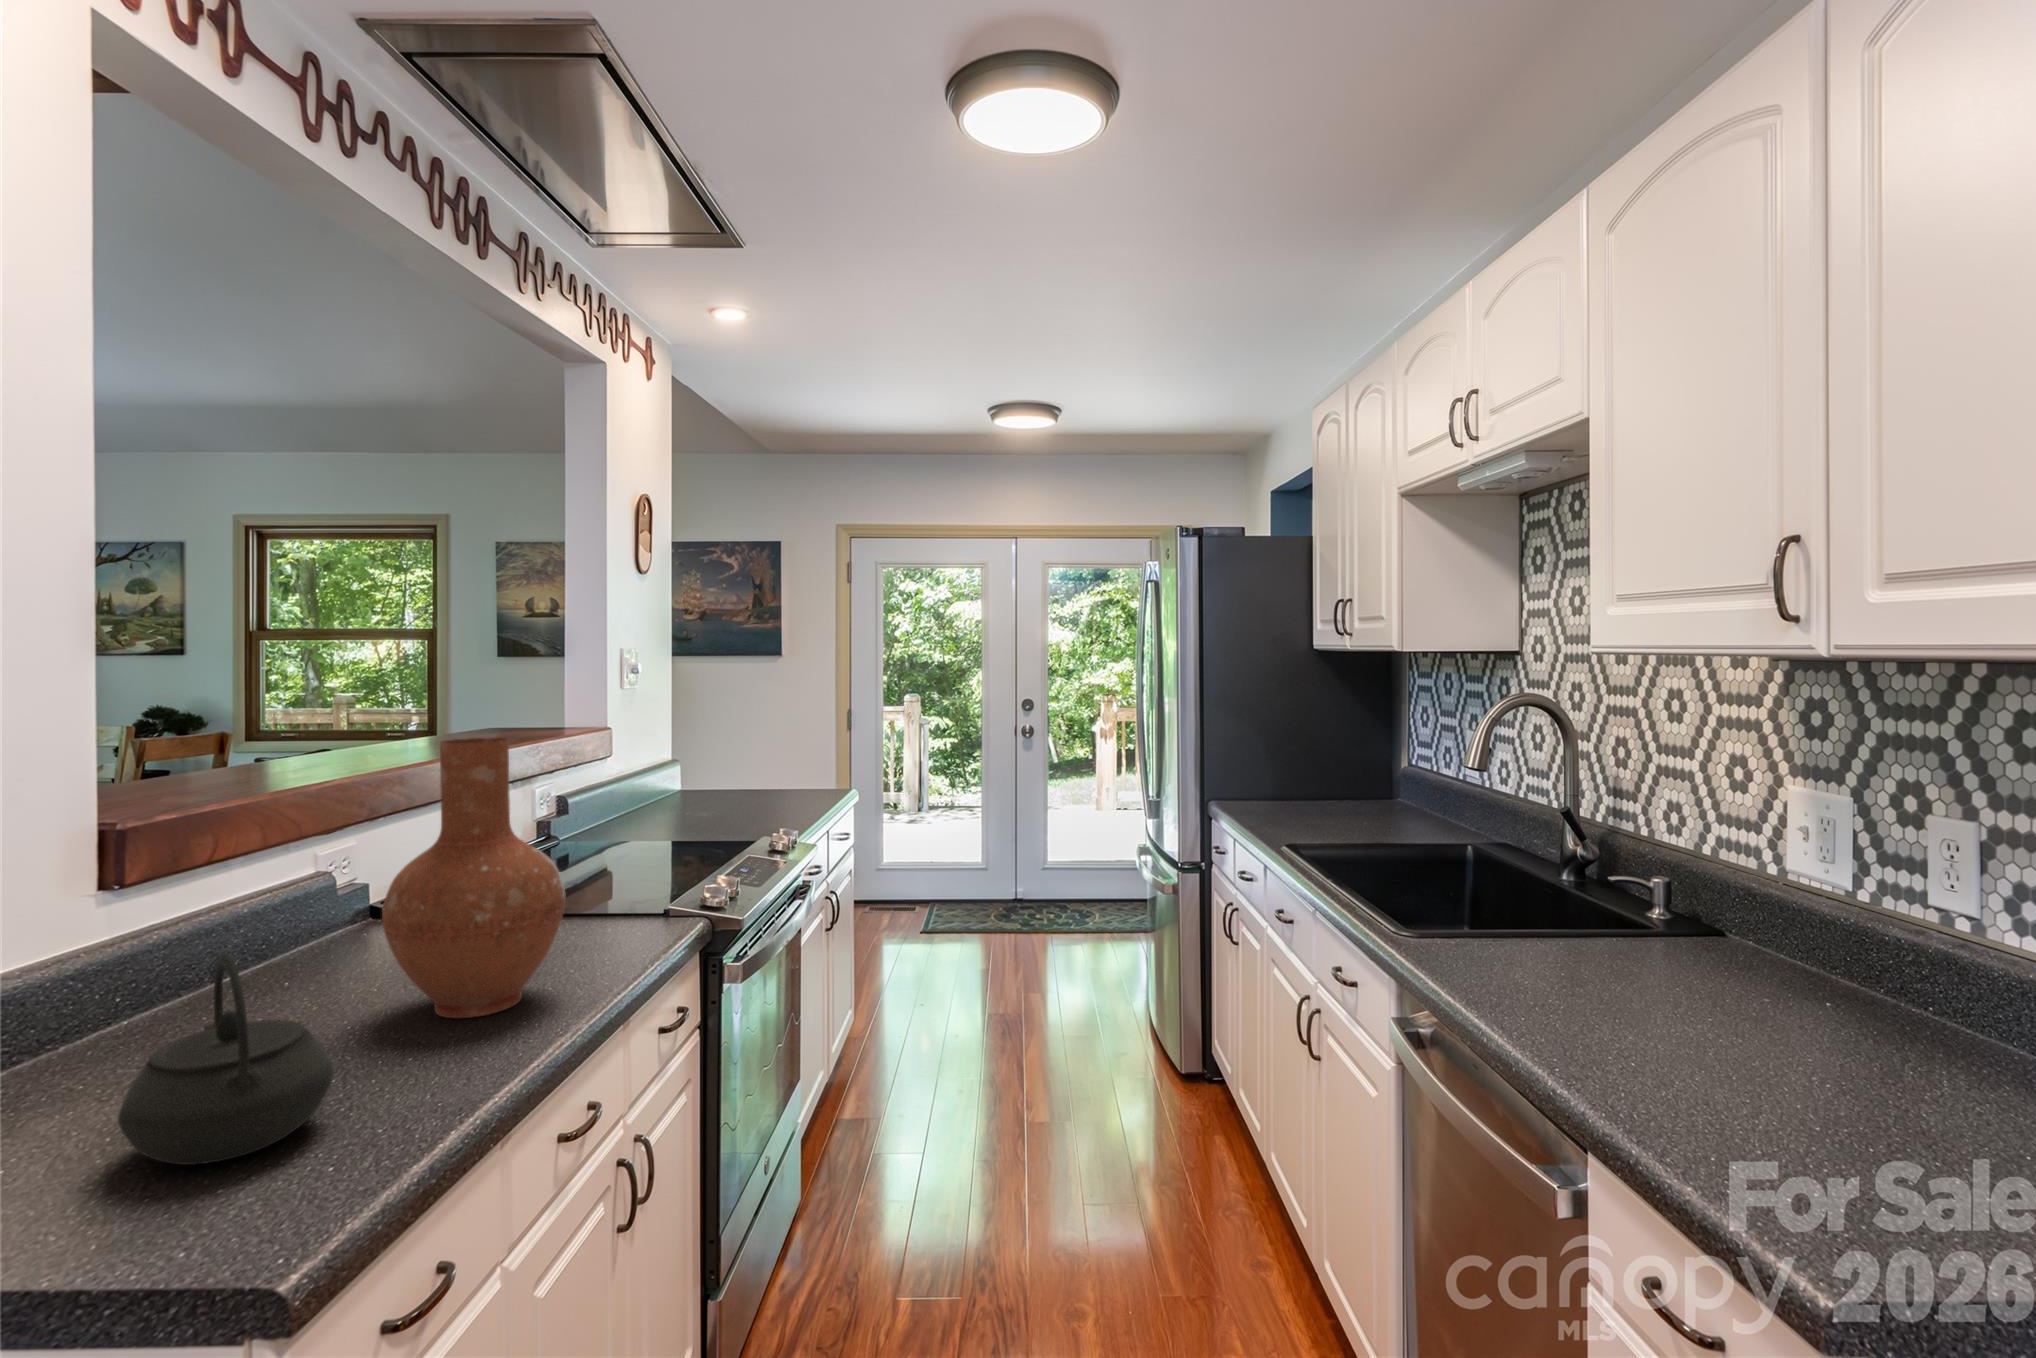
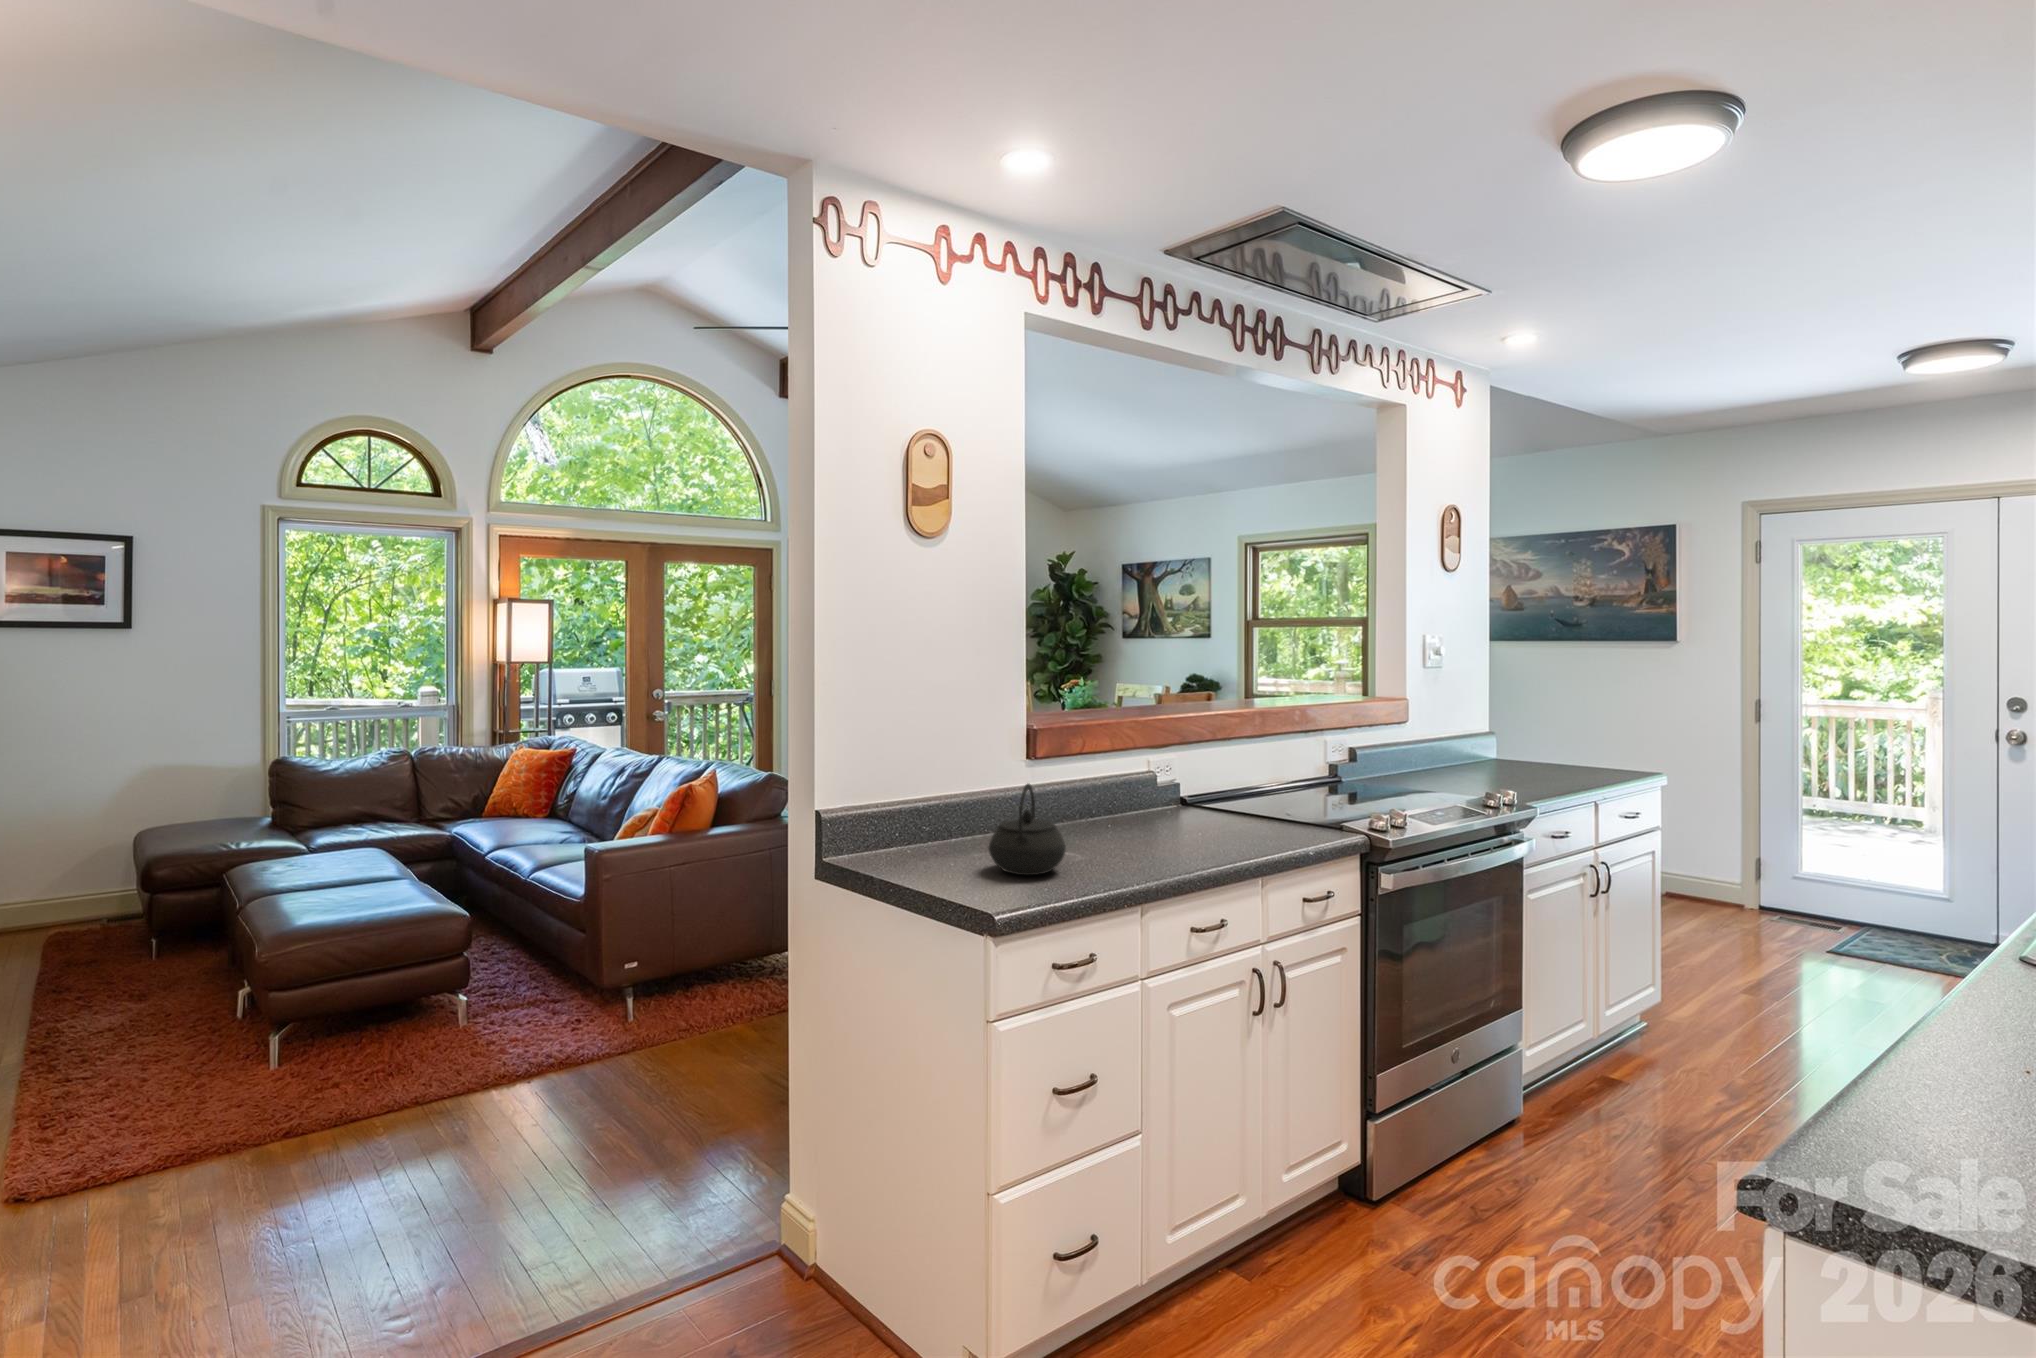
vase: present [382,738,565,1018] -> none [1122,694,1217,857]

